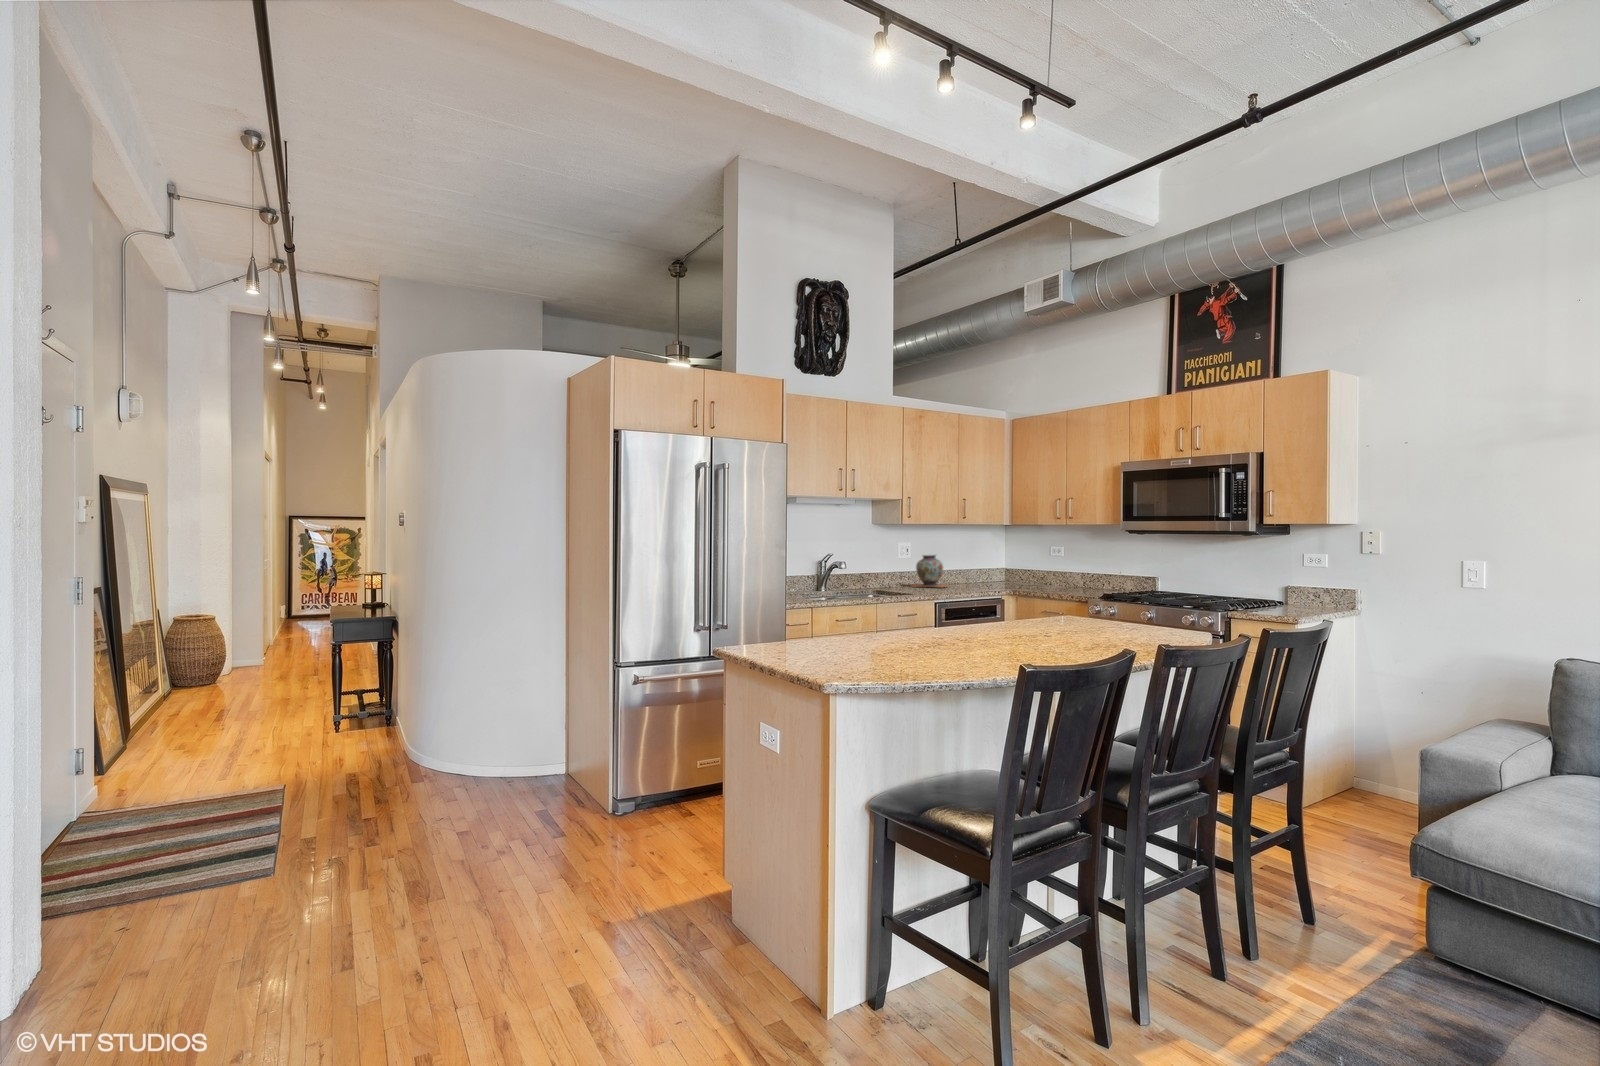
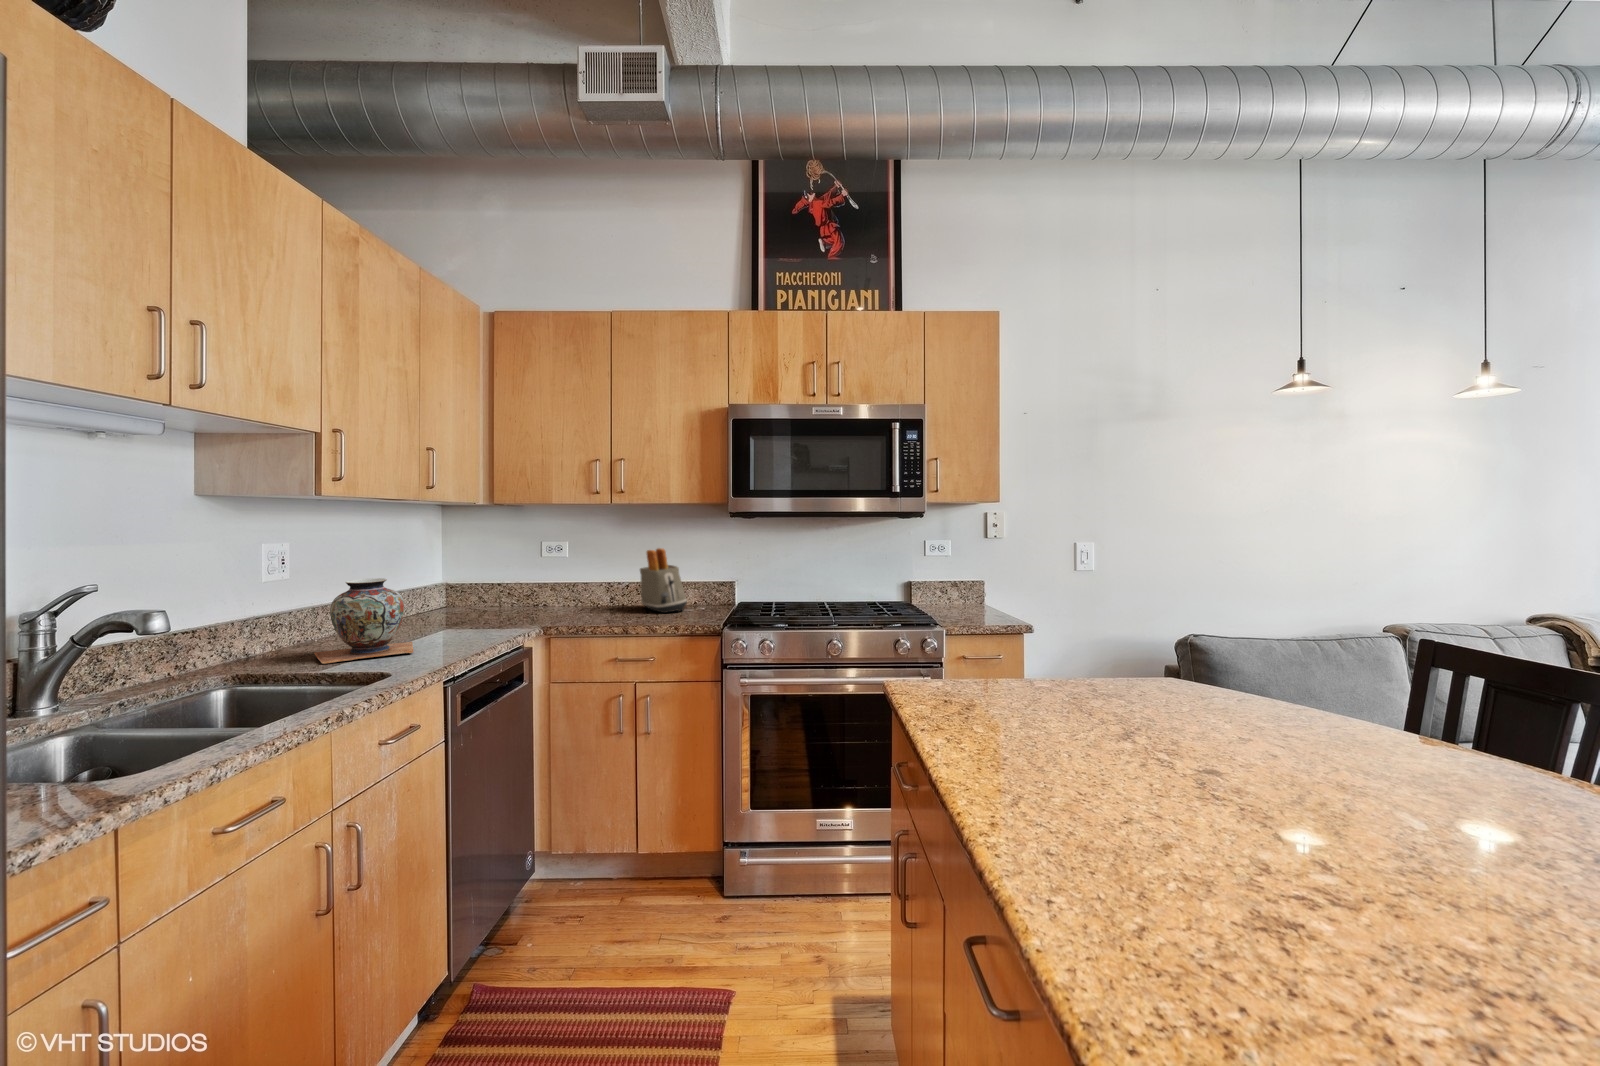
toaster: none [1093,550,1119,591] -> present [640,548,687,613]

